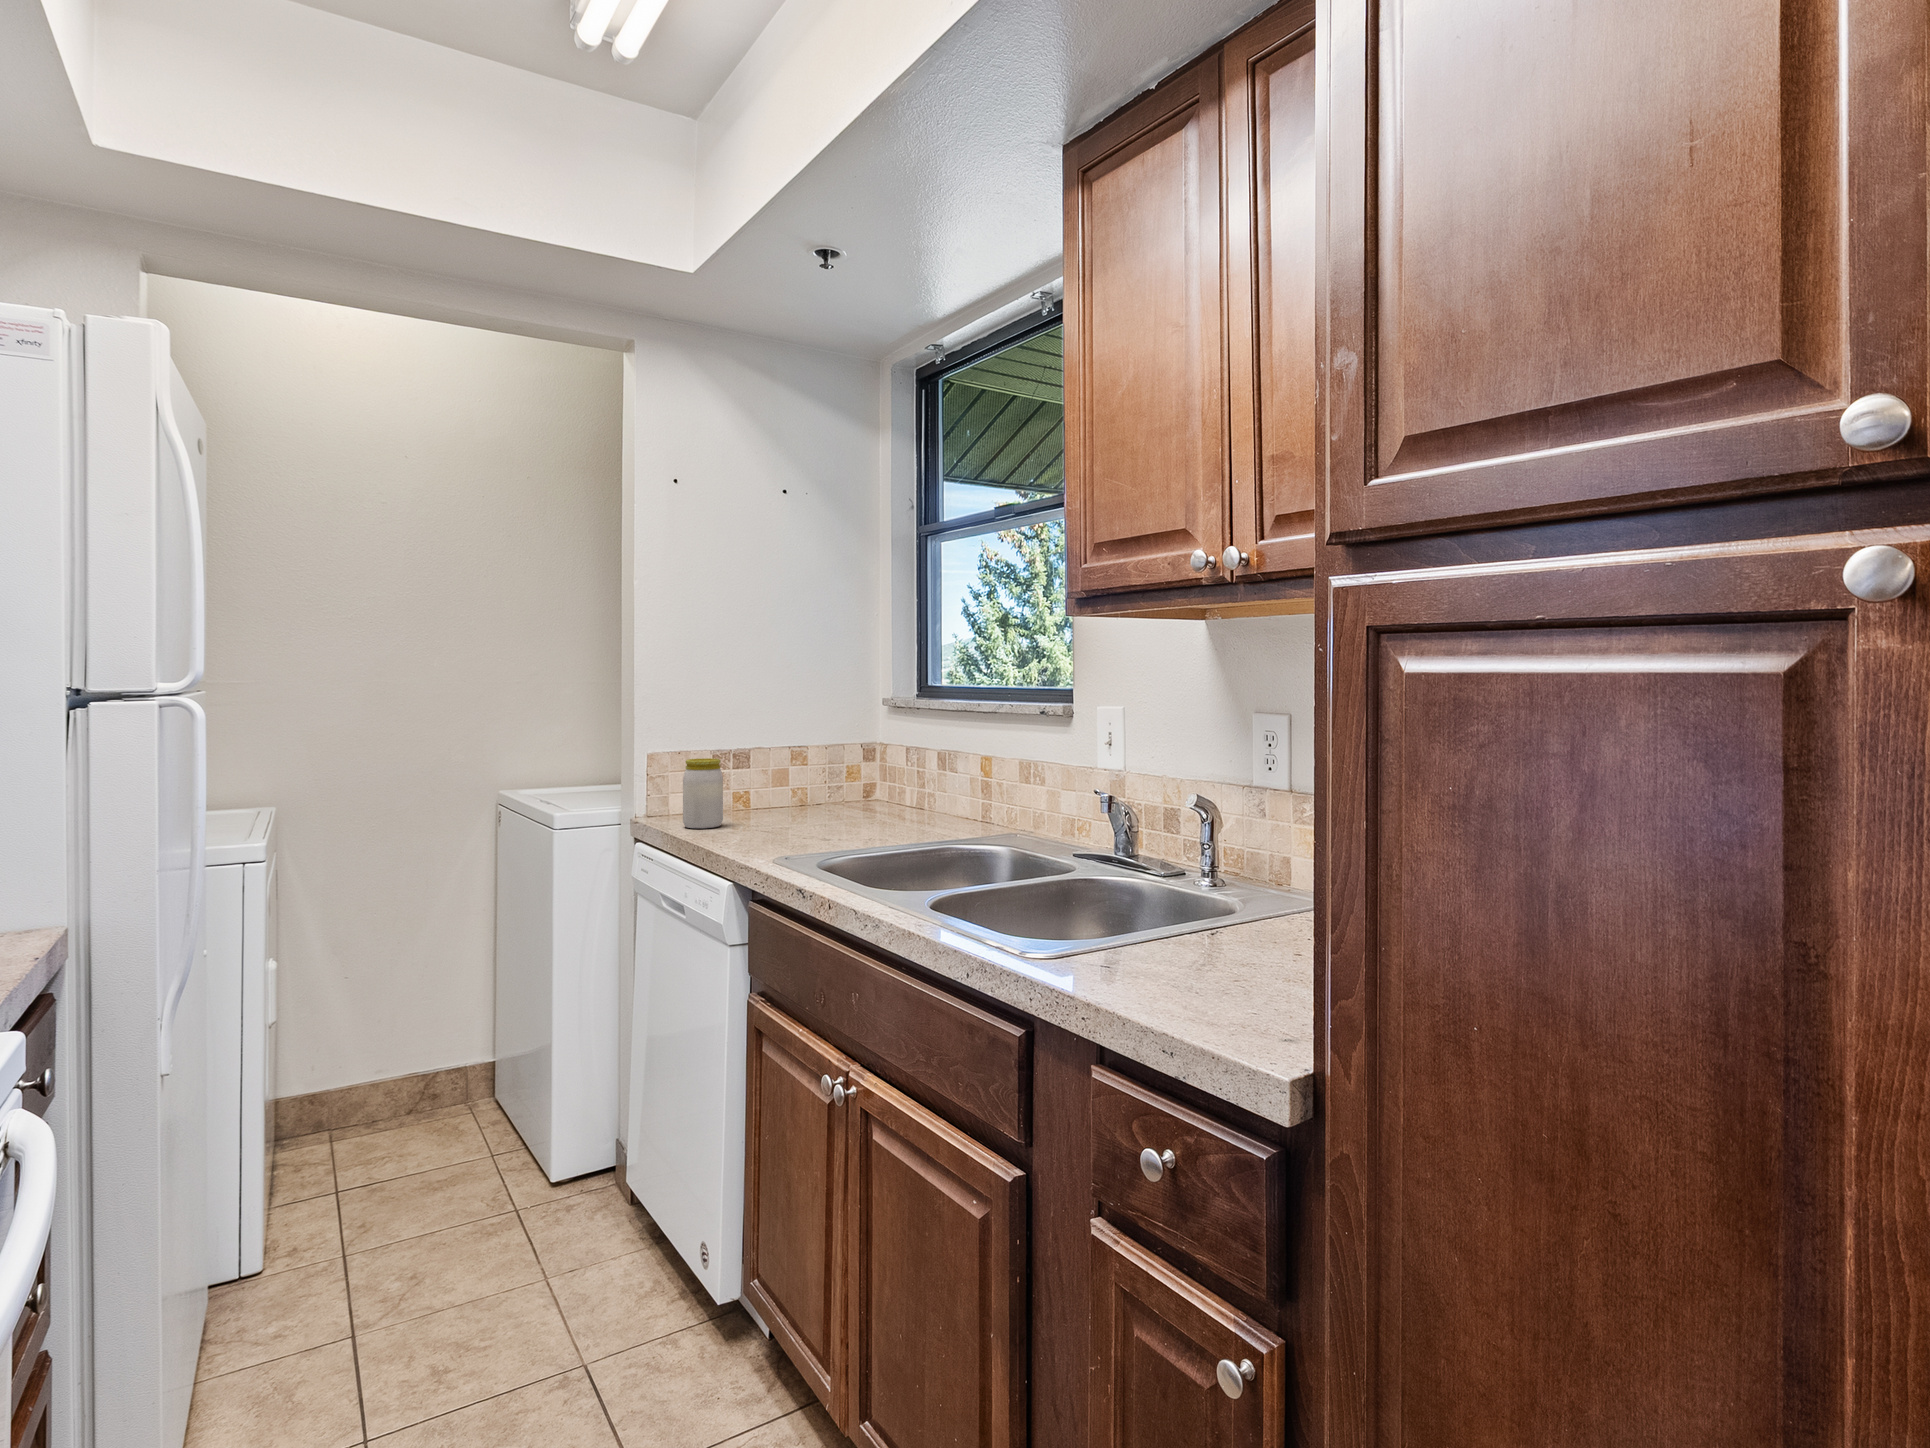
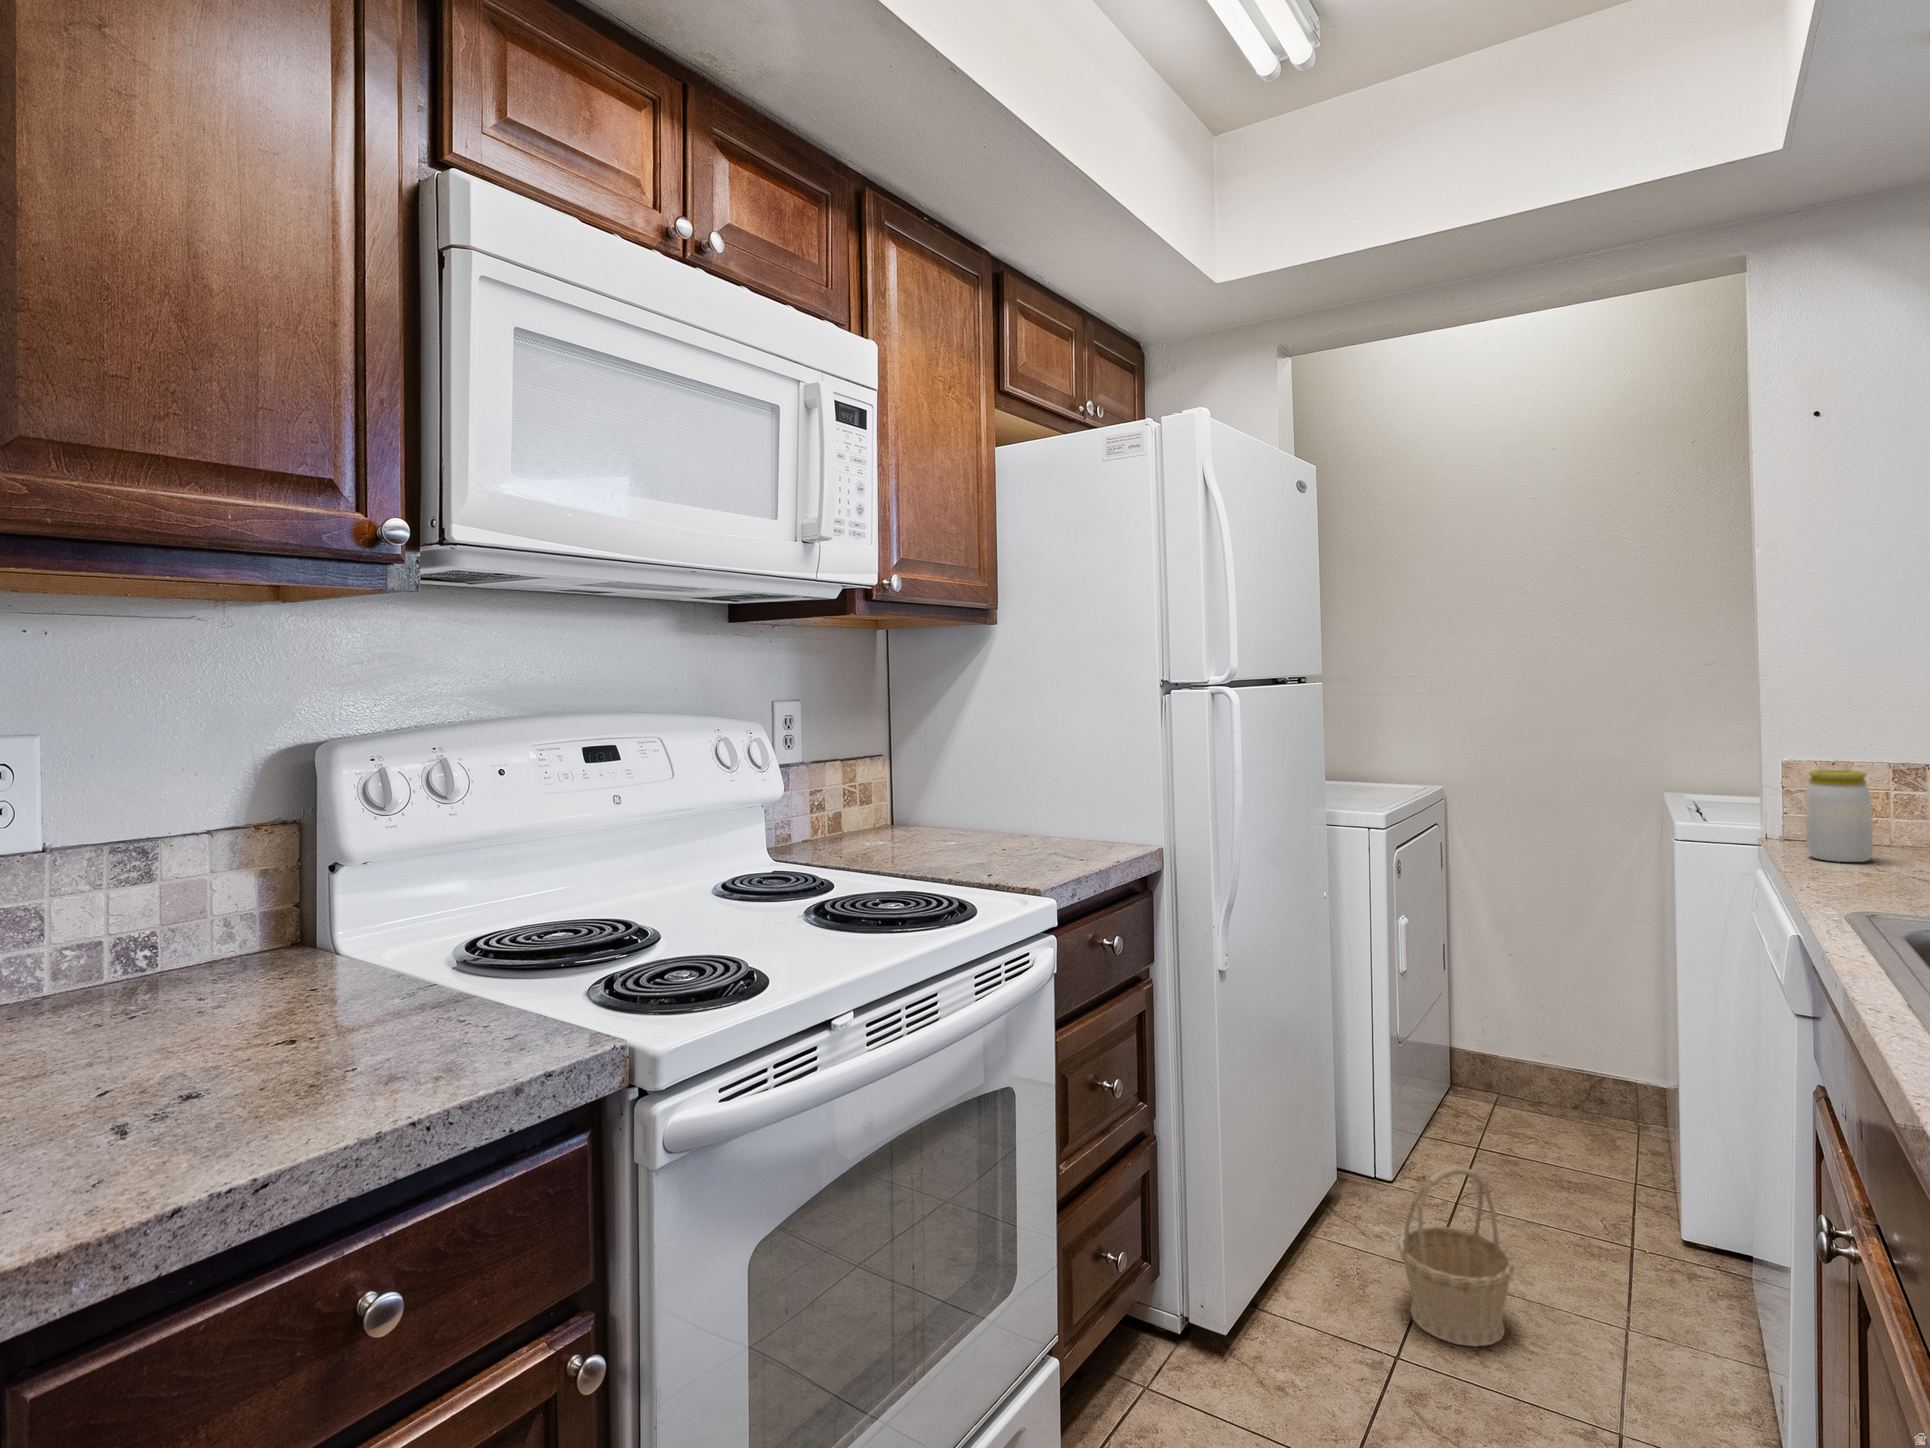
basket: none [340,1194,467,1391] -> present [1398,1167,1515,1347]

